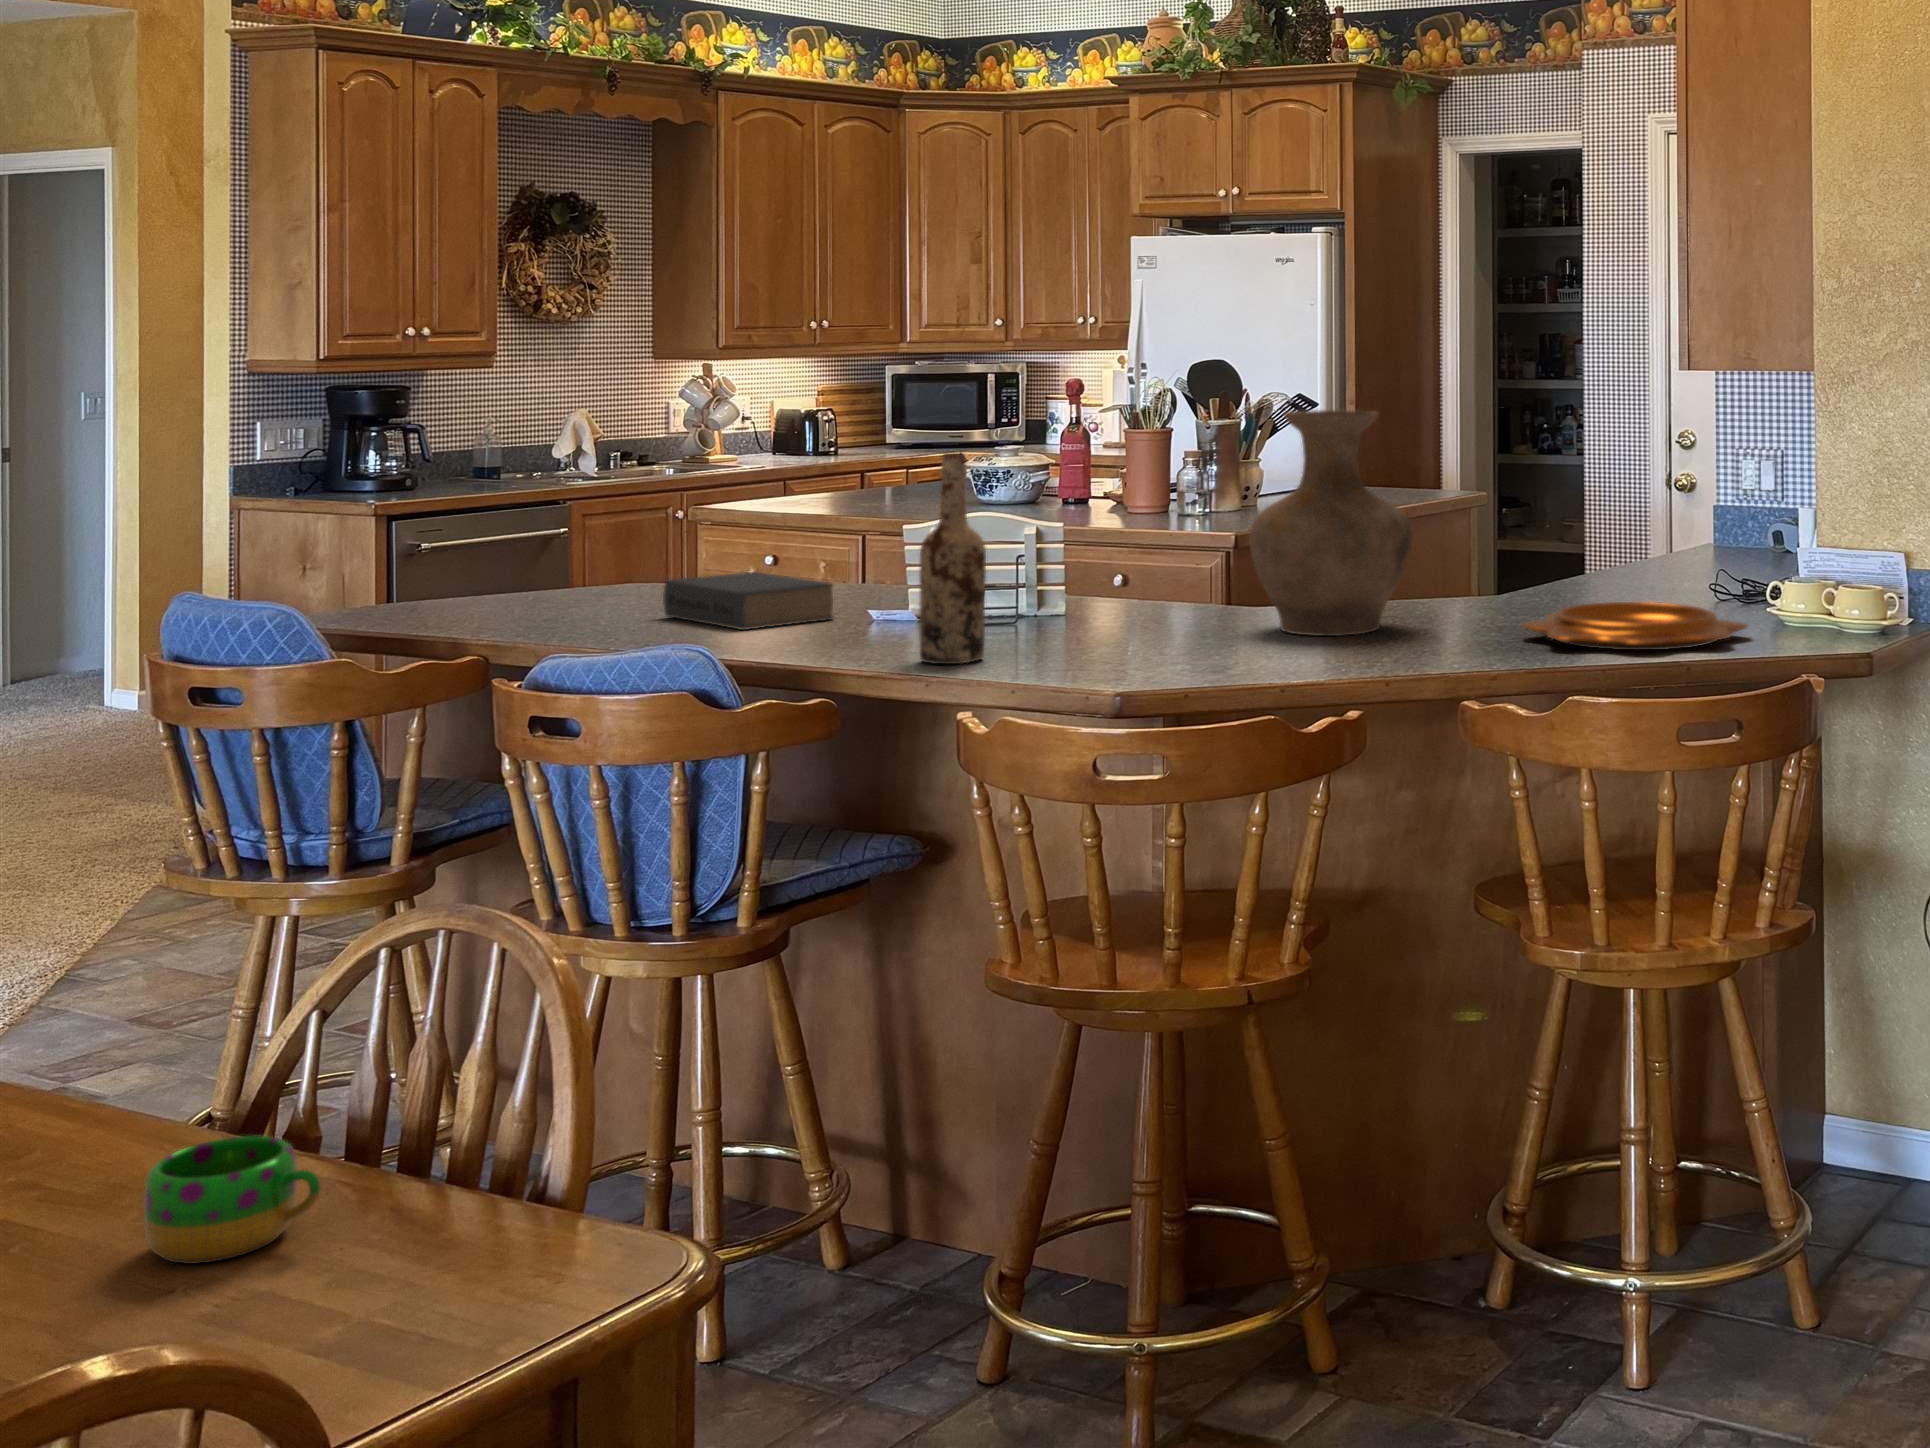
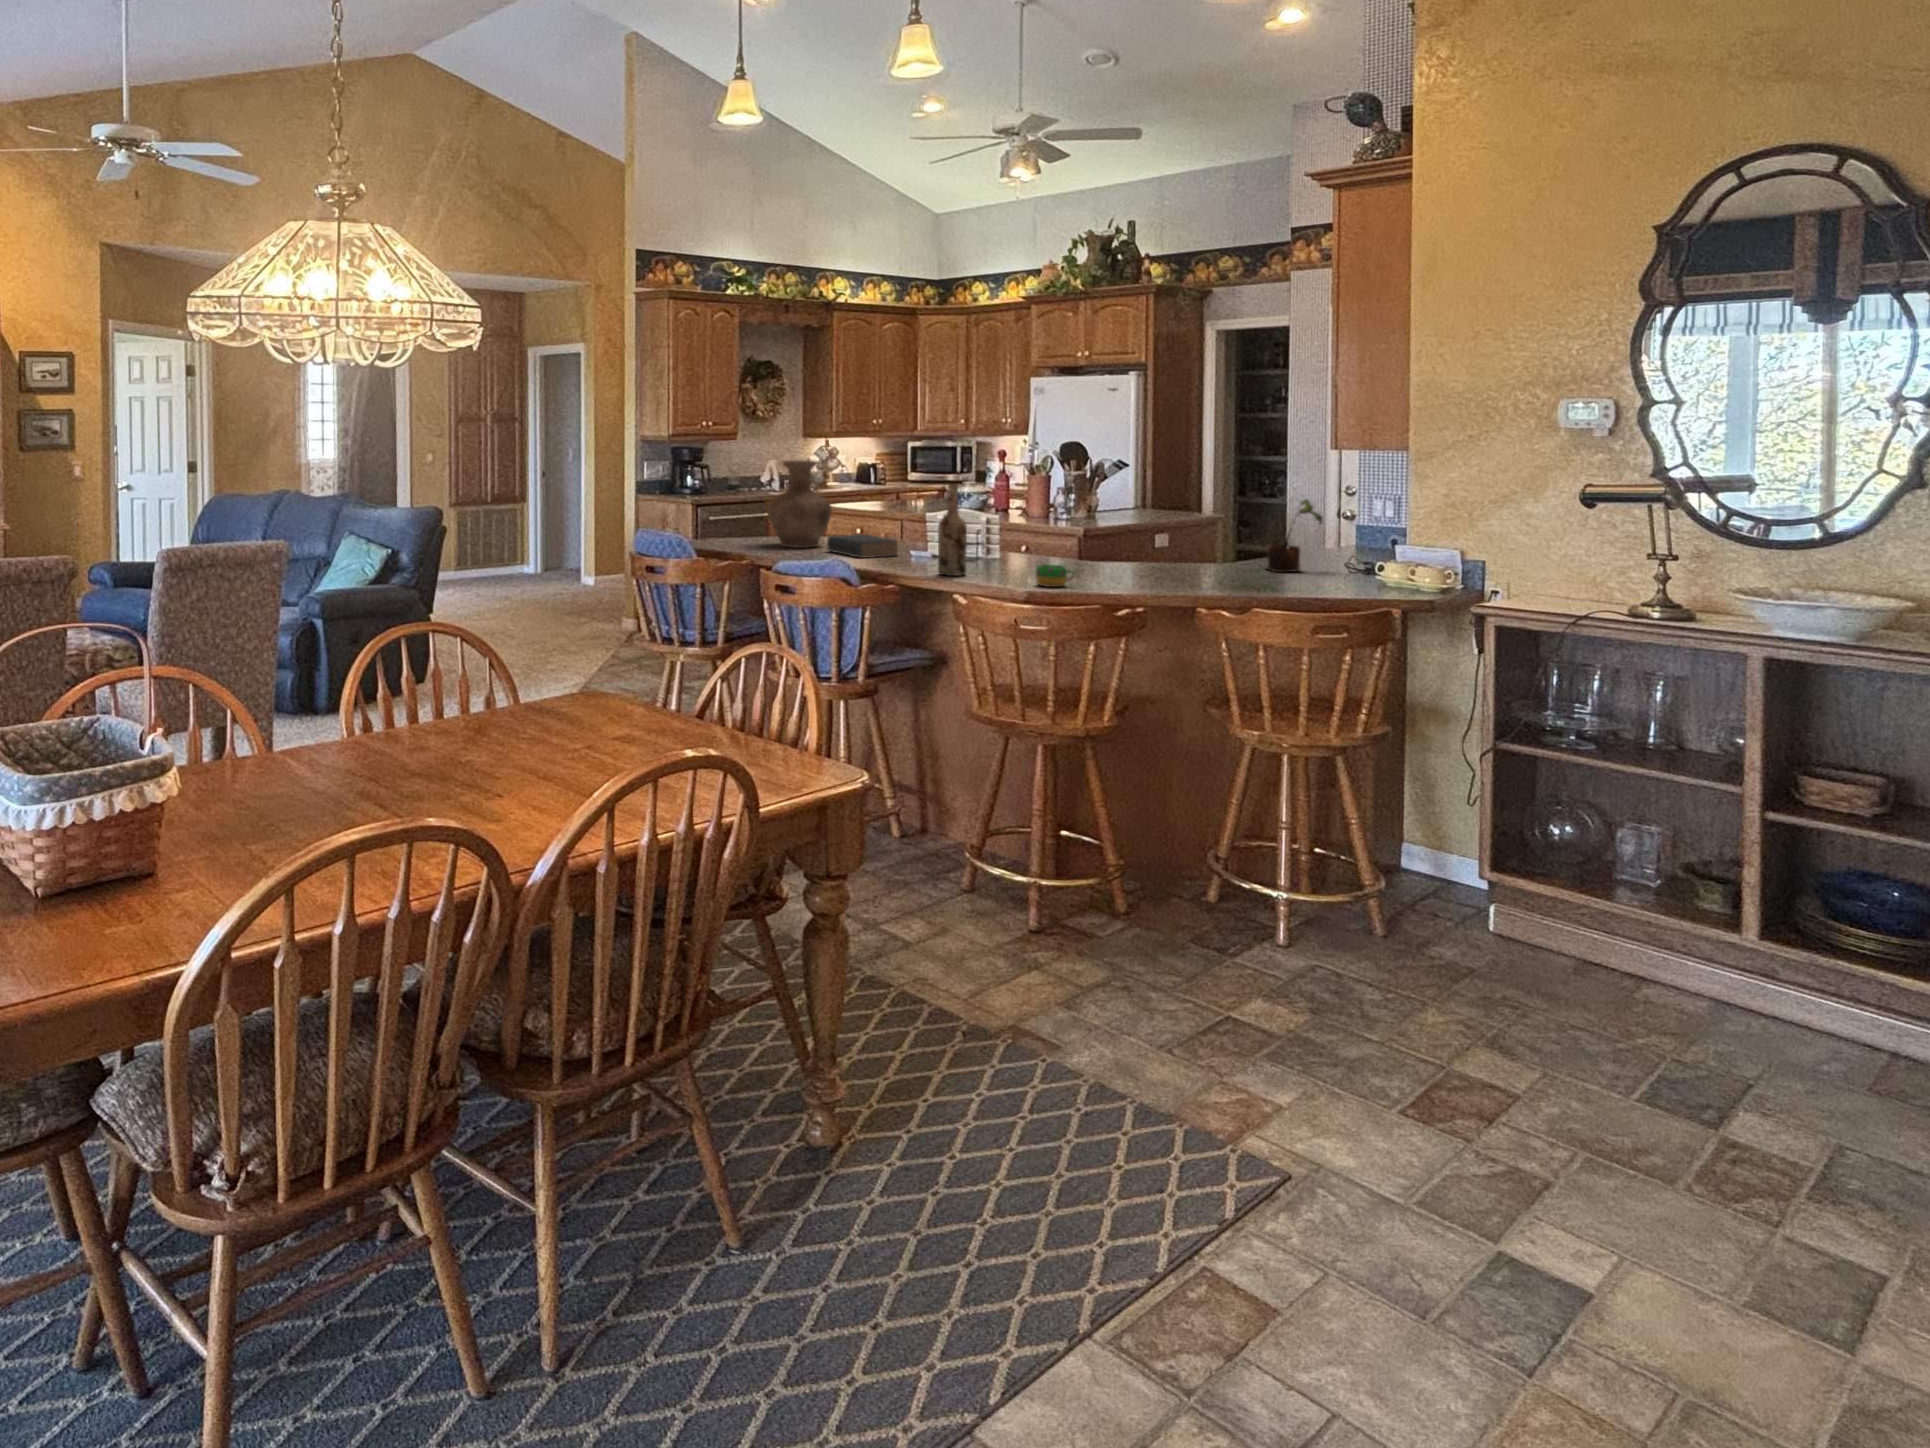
vase: present [1249,410,1412,636] -> present [768,460,832,548]
potted plant: none [1578,464,1681,610] -> present [1267,499,1323,572]
decorative bowl: present [1522,602,1747,650] -> none [1227,567,1355,591]
mug: present [144,1136,320,1264] -> present [1035,564,1075,587]

